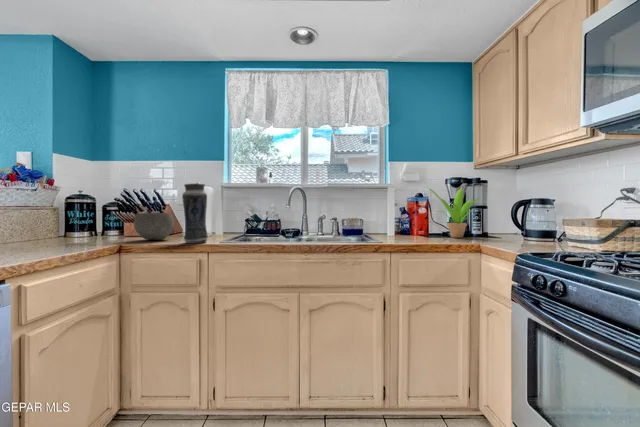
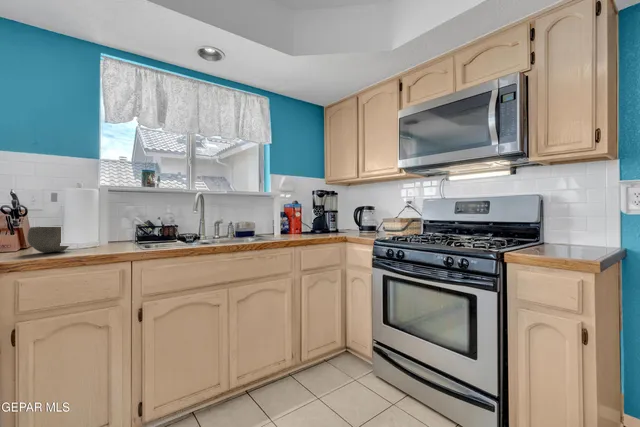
vase: present [182,183,208,243] -> none [90,198,118,252]
potted plant: present [429,189,478,238] -> none [299,199,334,234]

